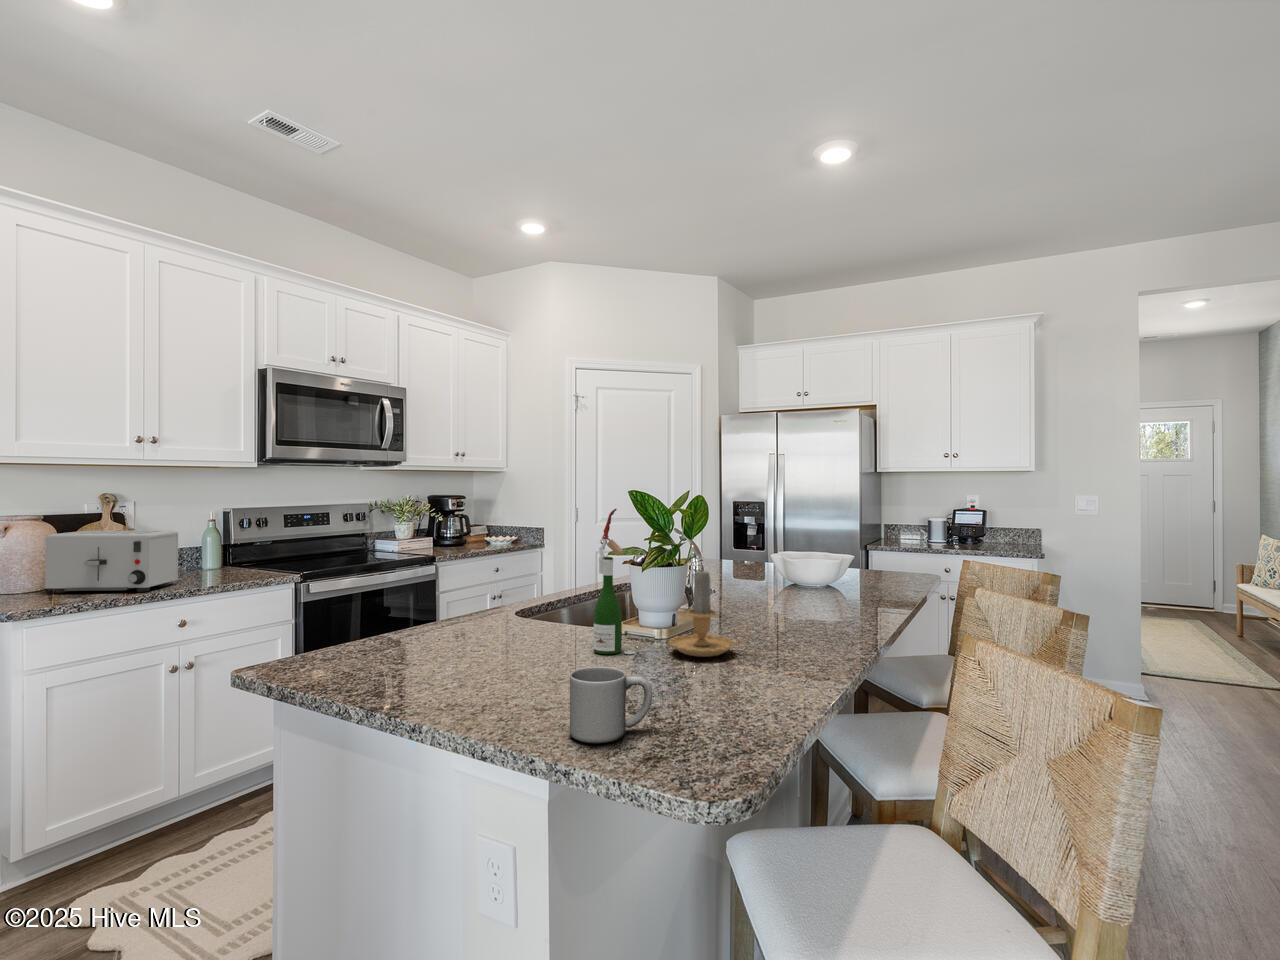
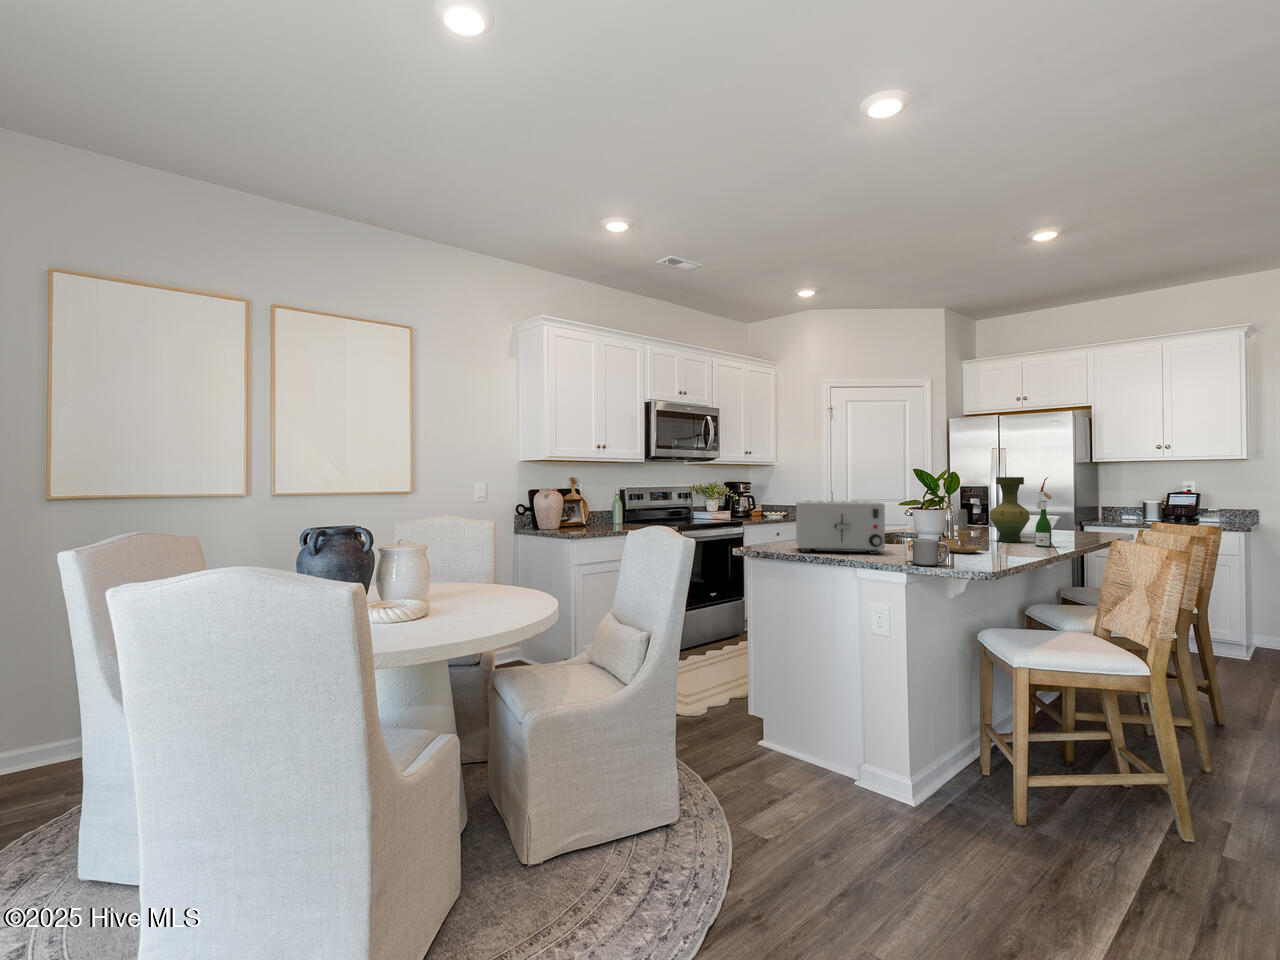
vase: none [756,501,813,608] -> present [990,477,1030,542]
wine bottle: present [594,509,634,654] -> present [1035,477,1059,547]
toaster: present [45,531,178,593] -> present [796,501,885,554]

